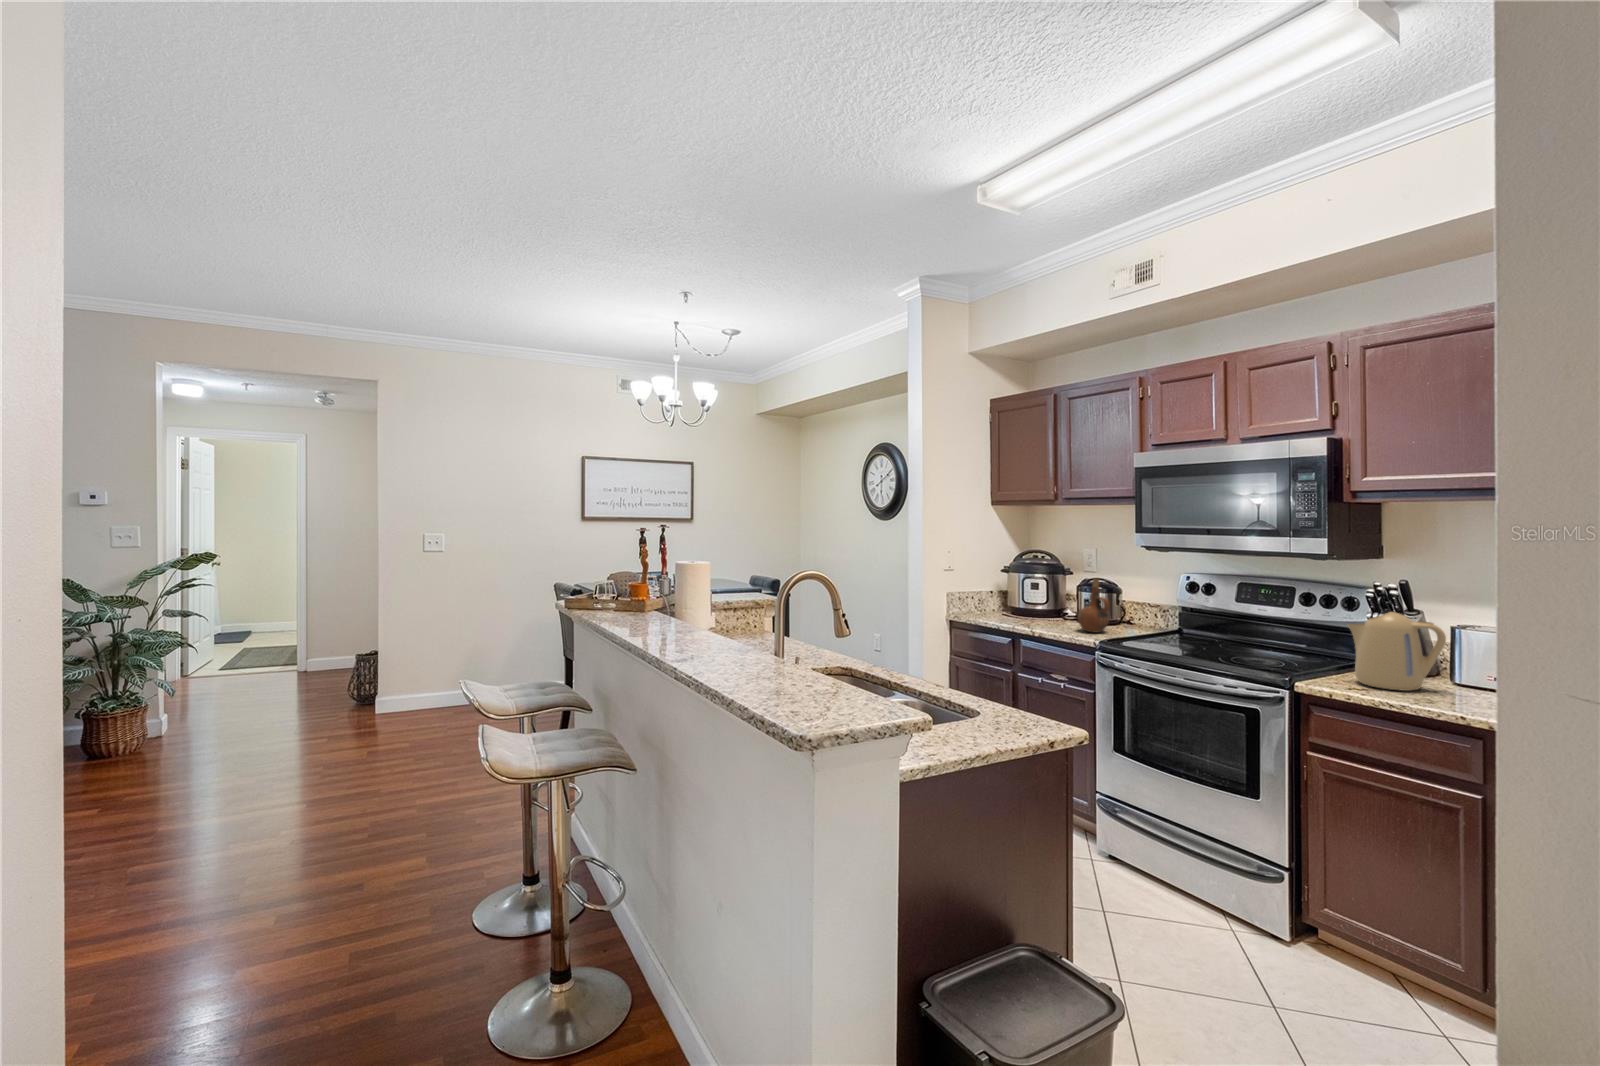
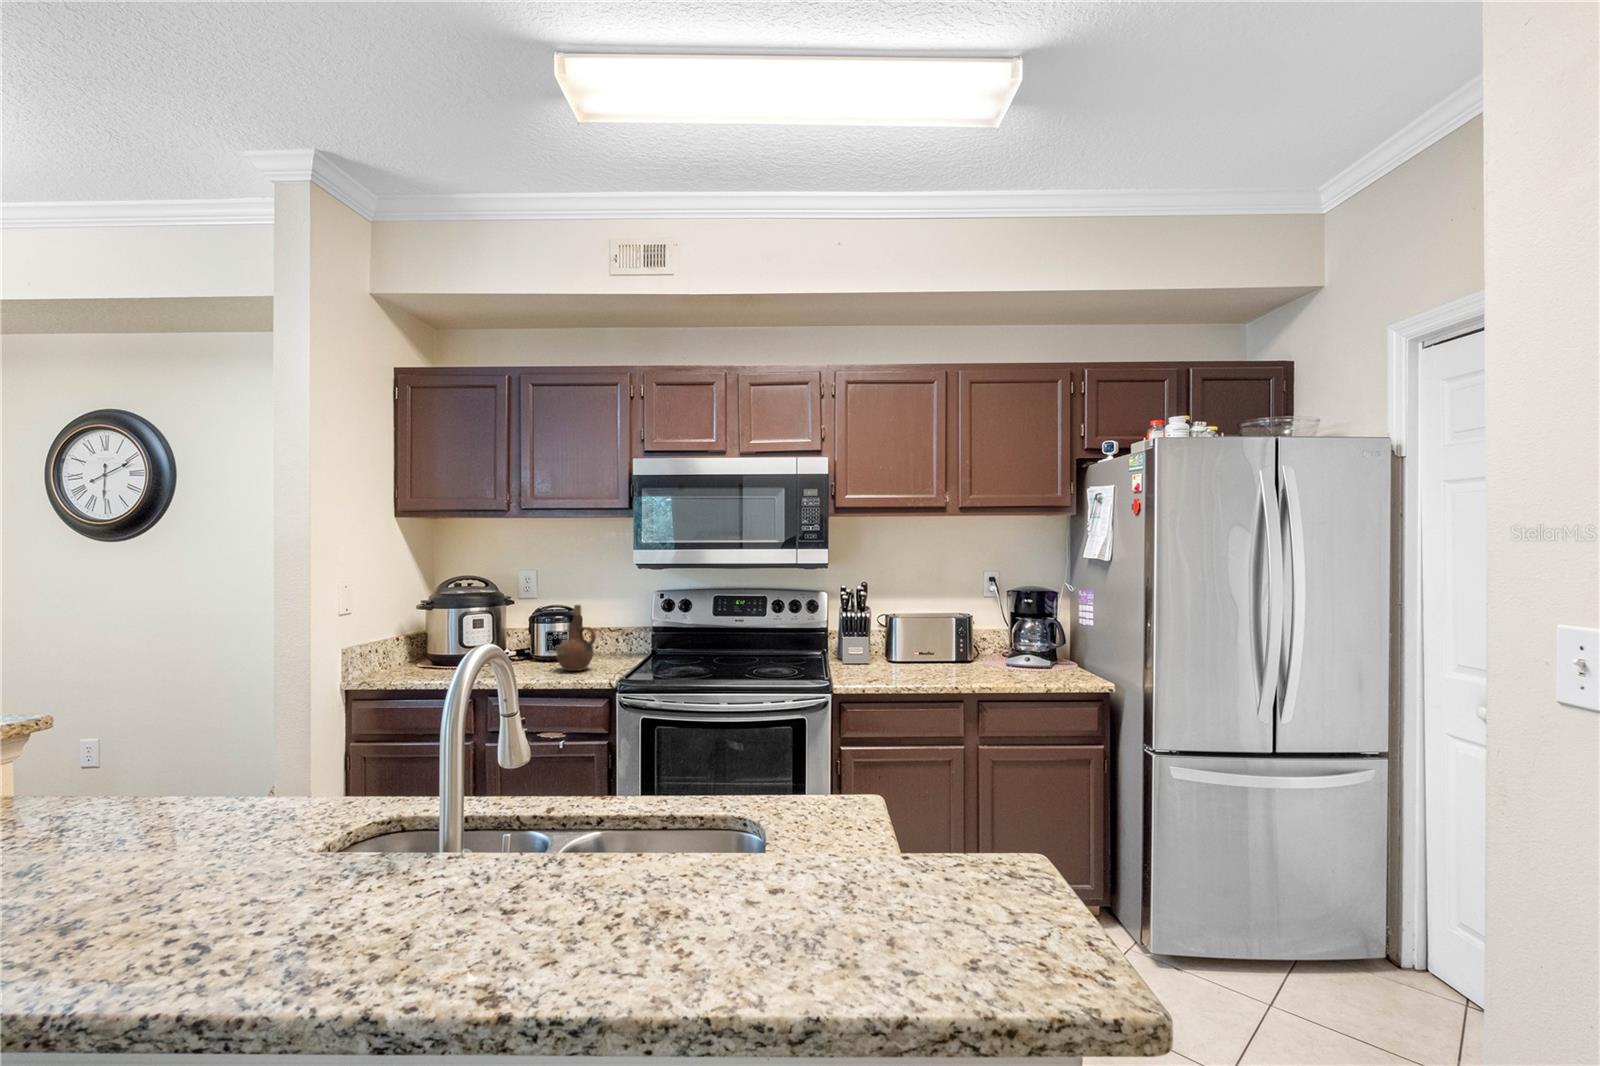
kettle: present [1348,612,1446,691] -> none [851,610,913,677]

